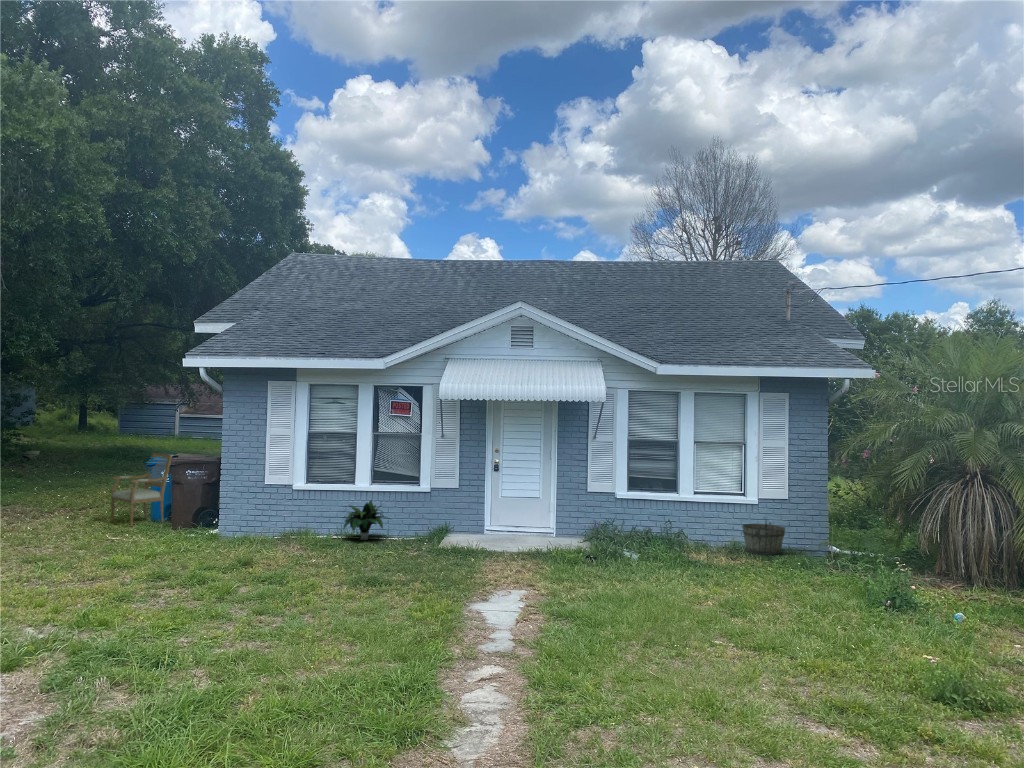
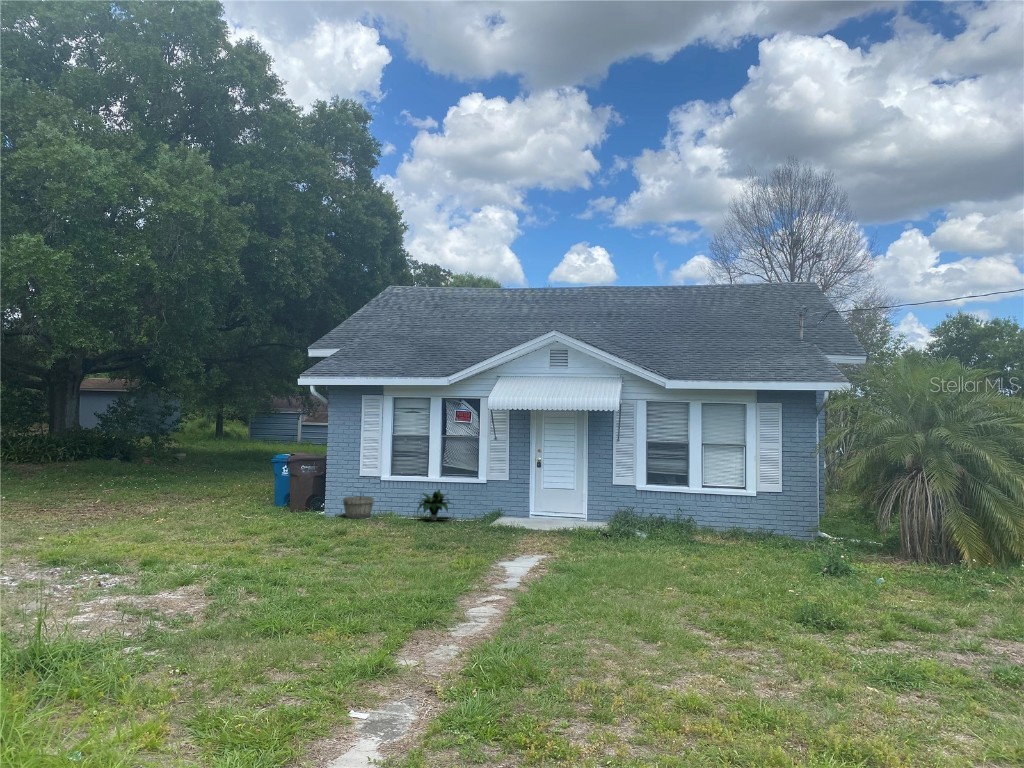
chair: present [111,453,172,527] -> none [245,452,291,509]
wooden bucket: present [742,520,785,555] -> present [343,493,374,519]

